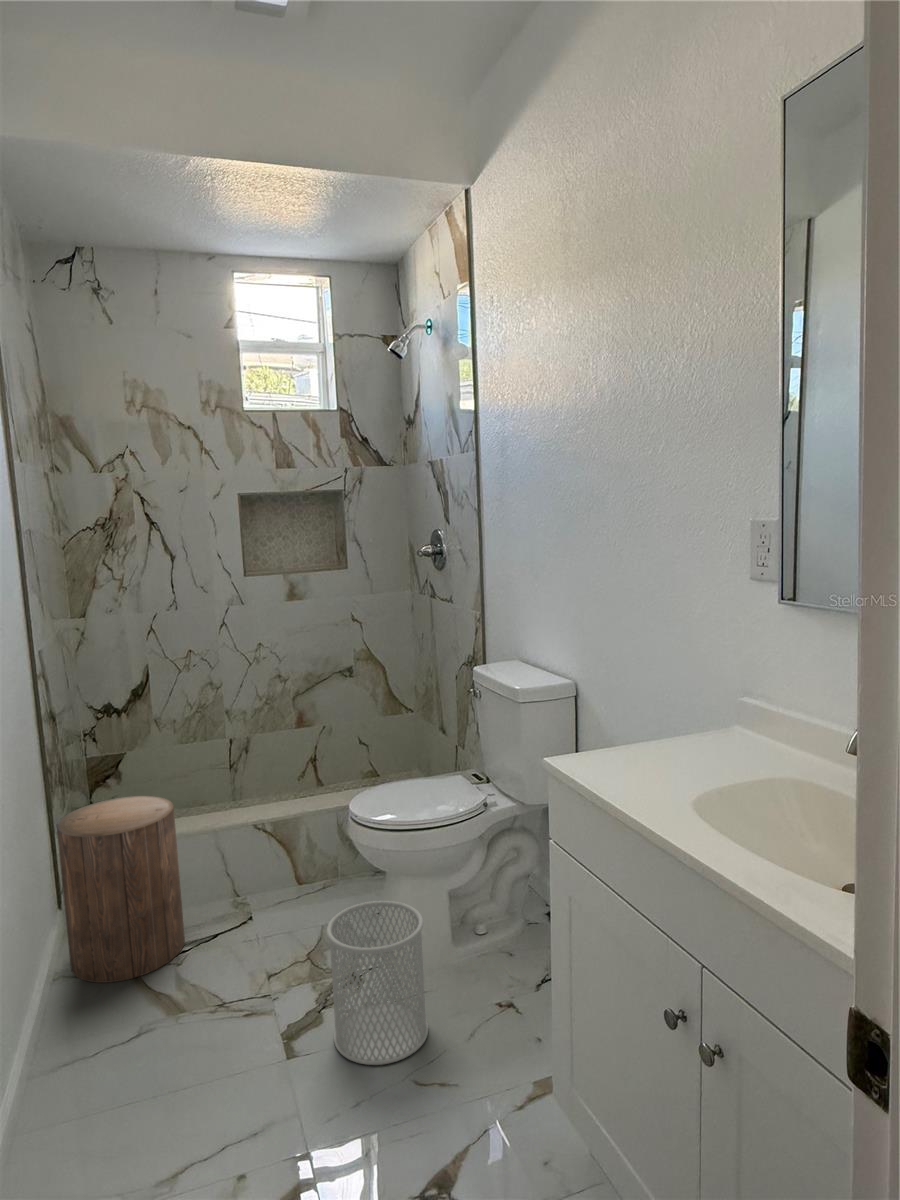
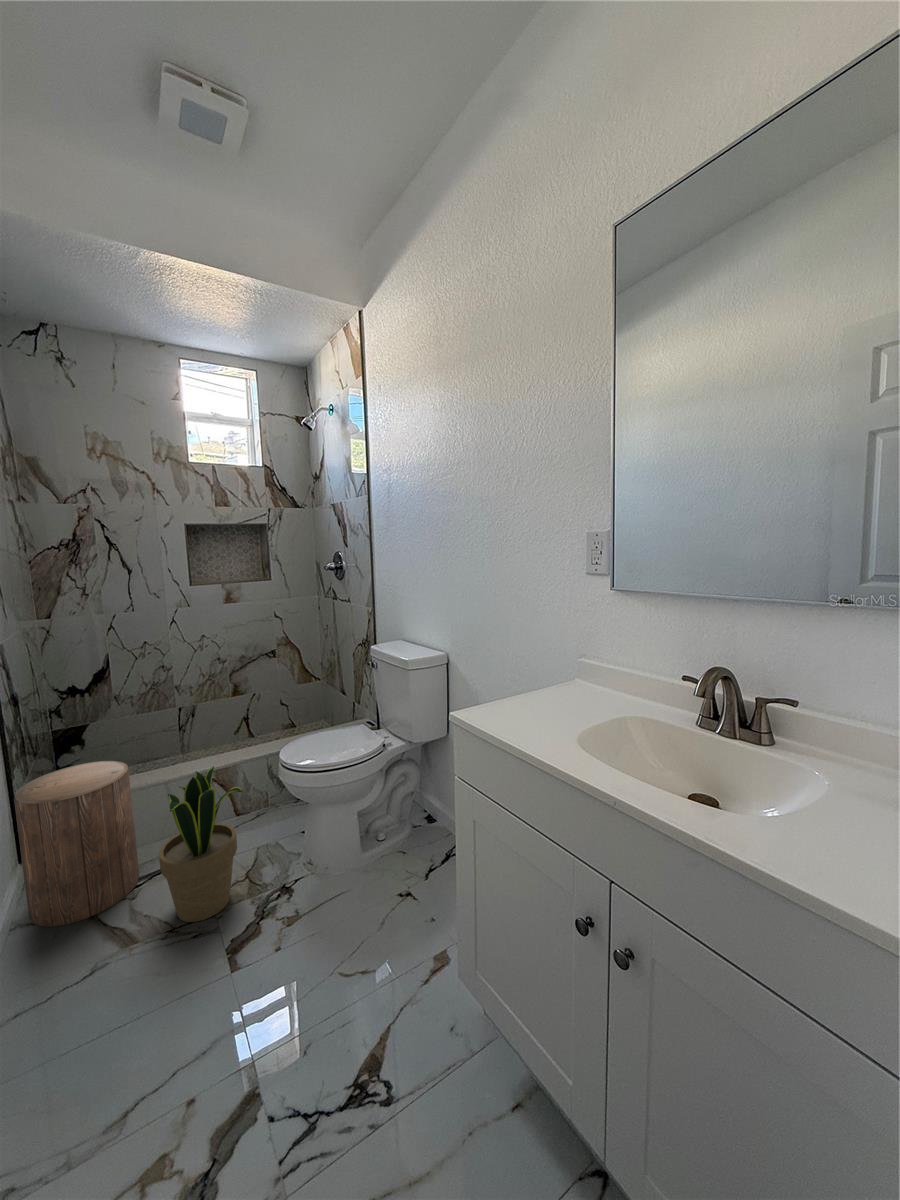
potted plant: none [208,812,306,1000] -> present [159,766,244,922]
wastebasket: present [327,901,428,1065] -> none [264,828,348,965]

